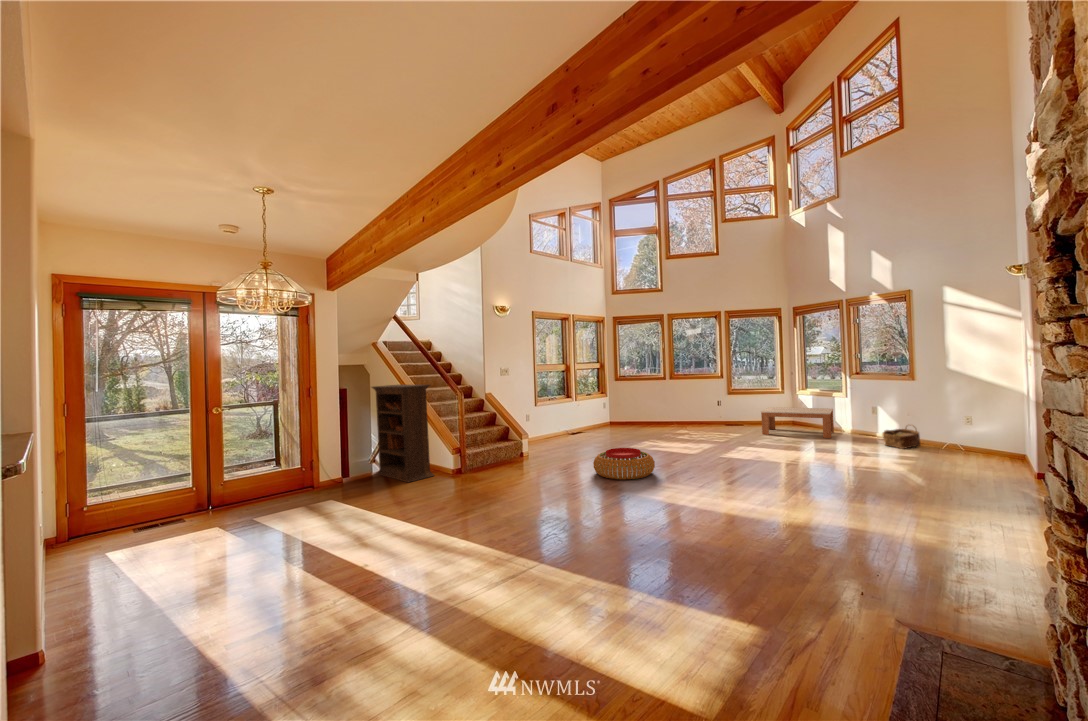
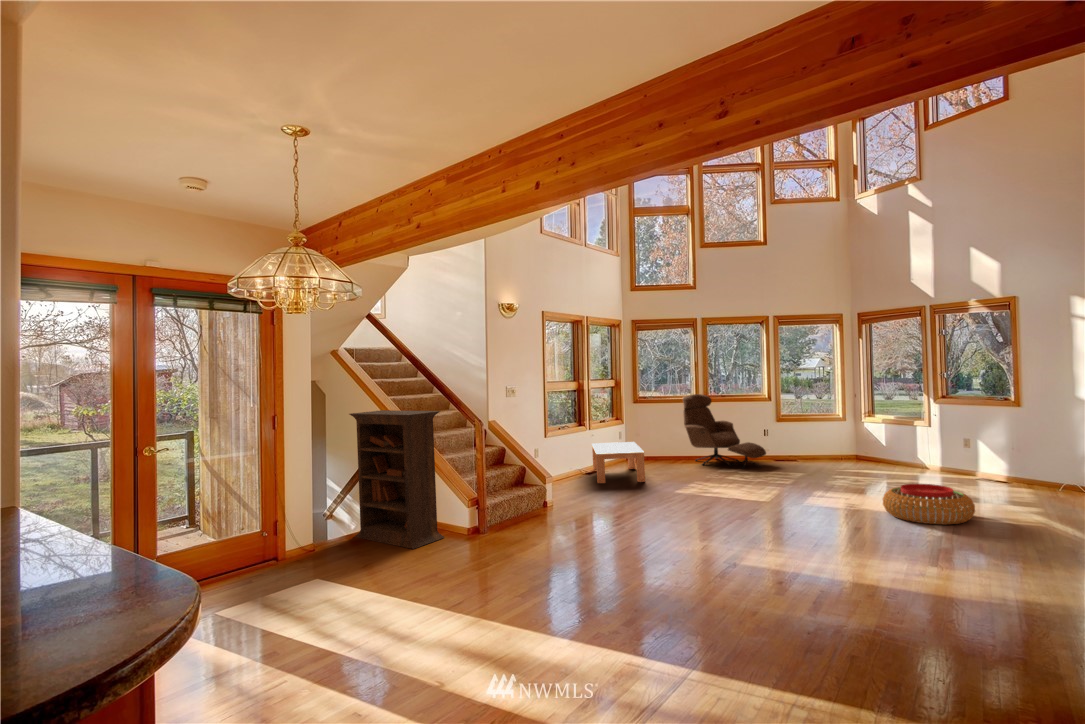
lounge chair: none [650,374,713,432] -> present [683,394,766,469]
coffee table: present [761,407,834,438] -> present [592,442,645,483]
woven basket: present [883,426,921,449] -> none [986,458,1031,489]
pouf: present [593,448,655,480] -> present [883,484,975,525]

